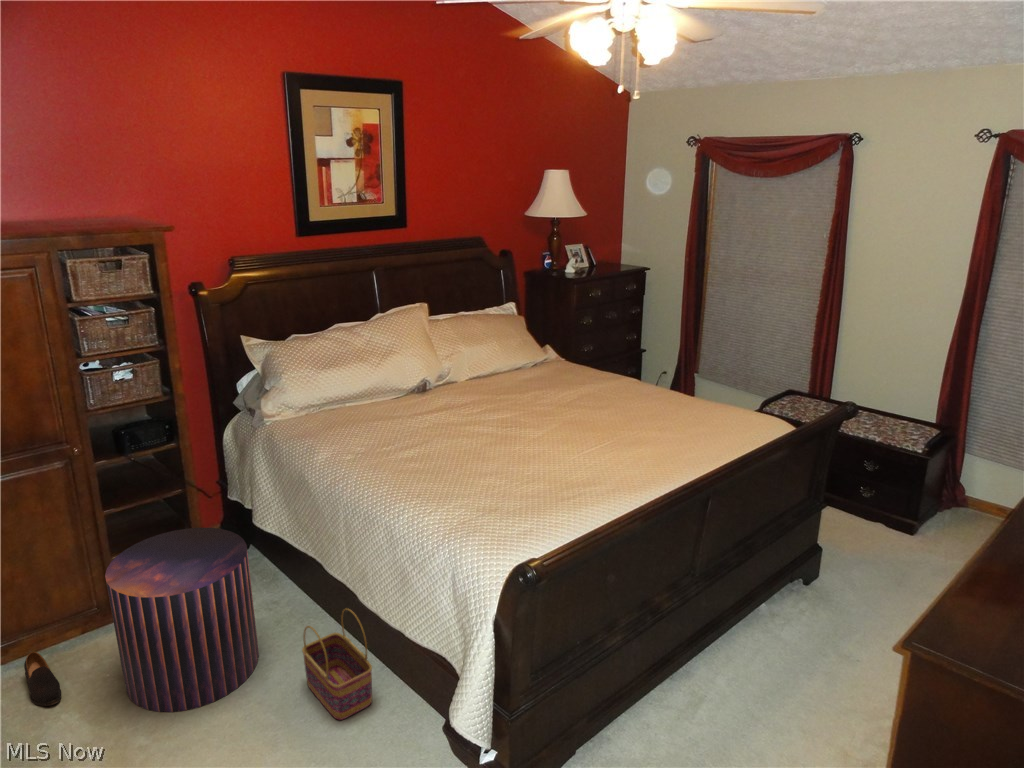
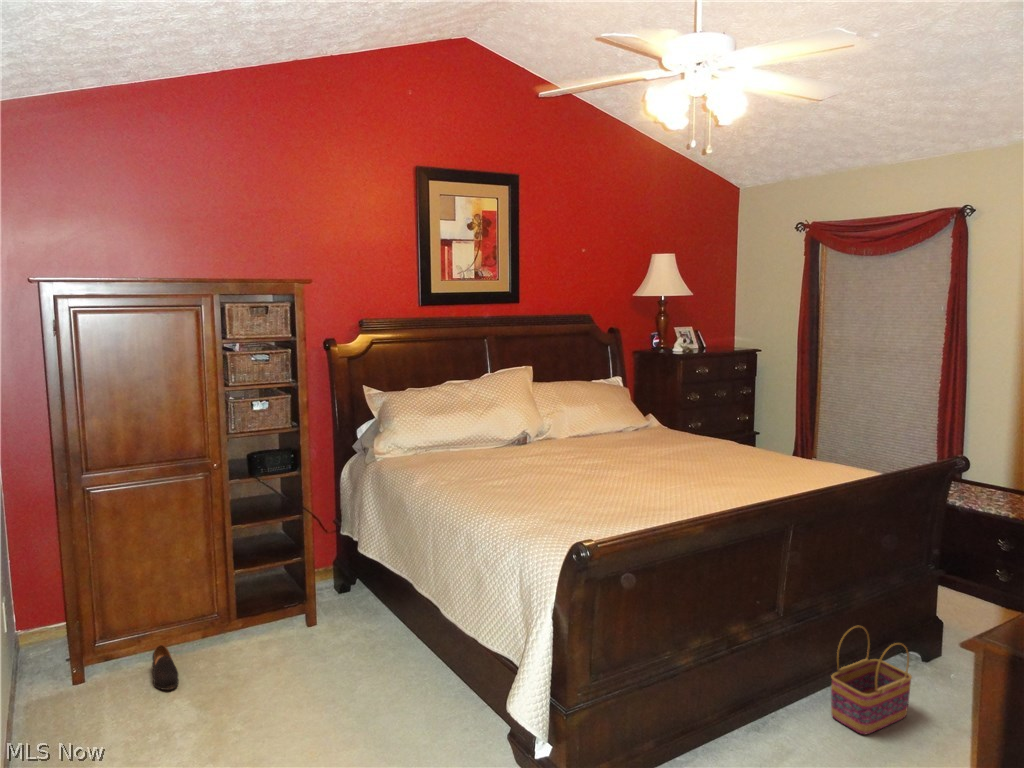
pouf: present [105,528,259,712] -> none [226,545,351,707]
basket: present [302,609,372,720] -> present [831,626,912,734]

